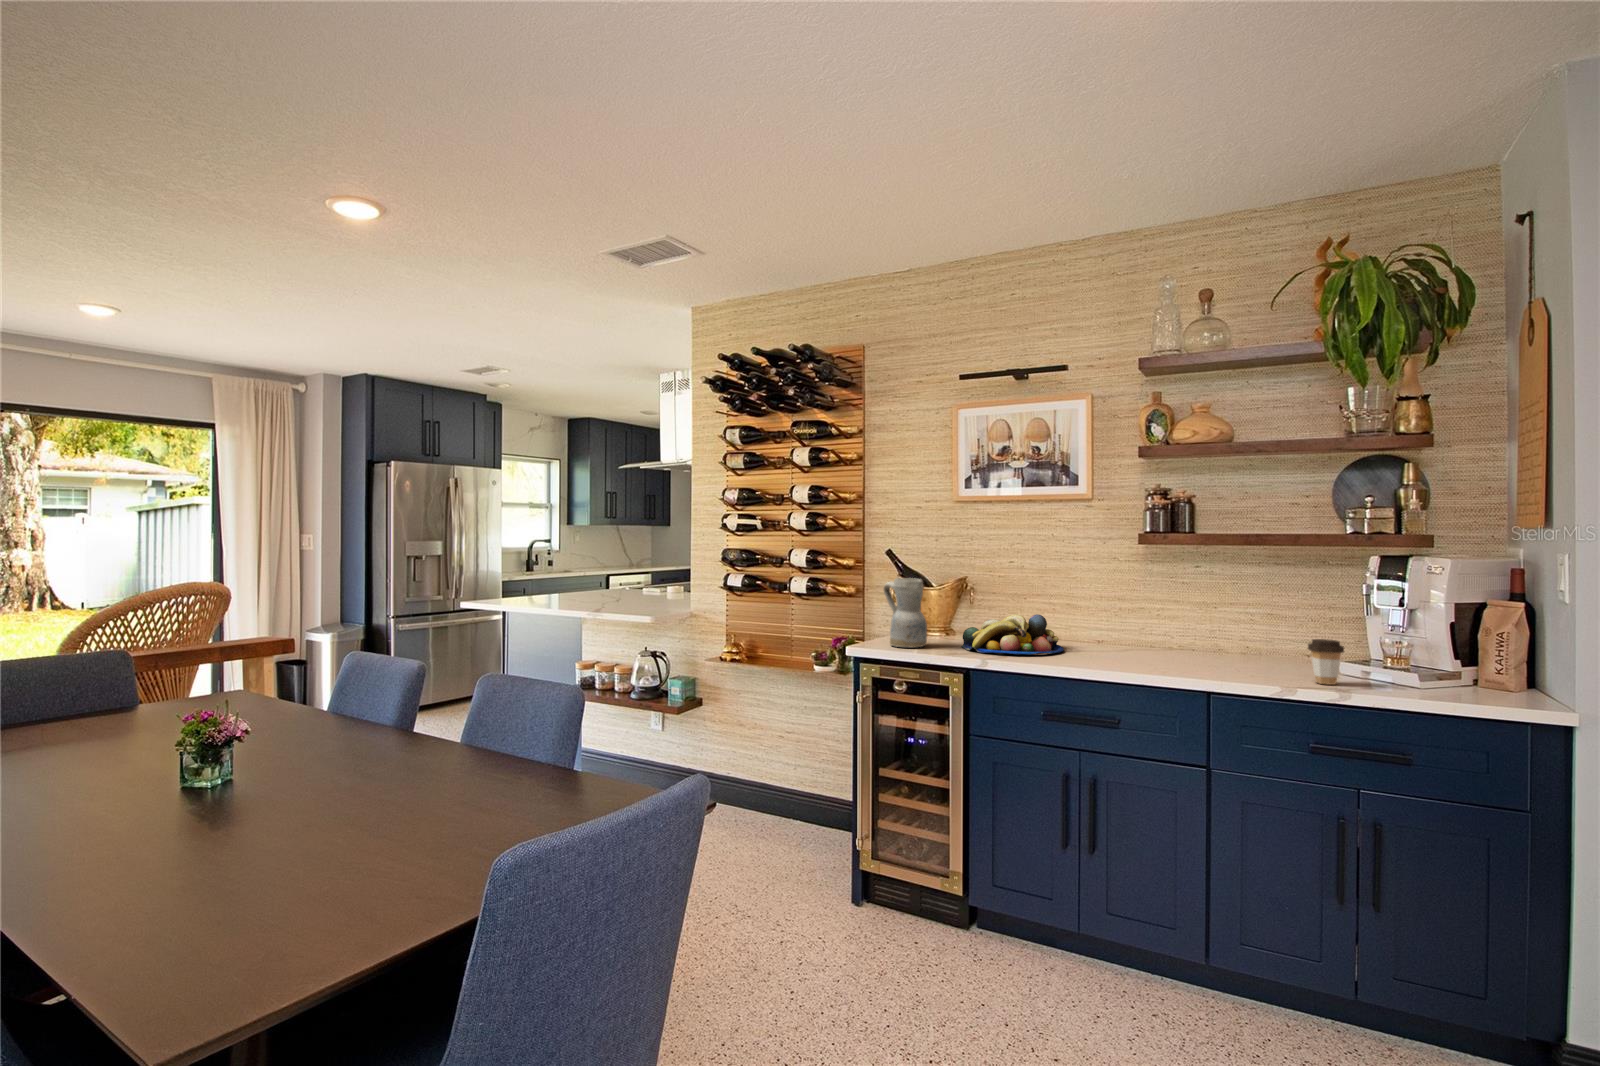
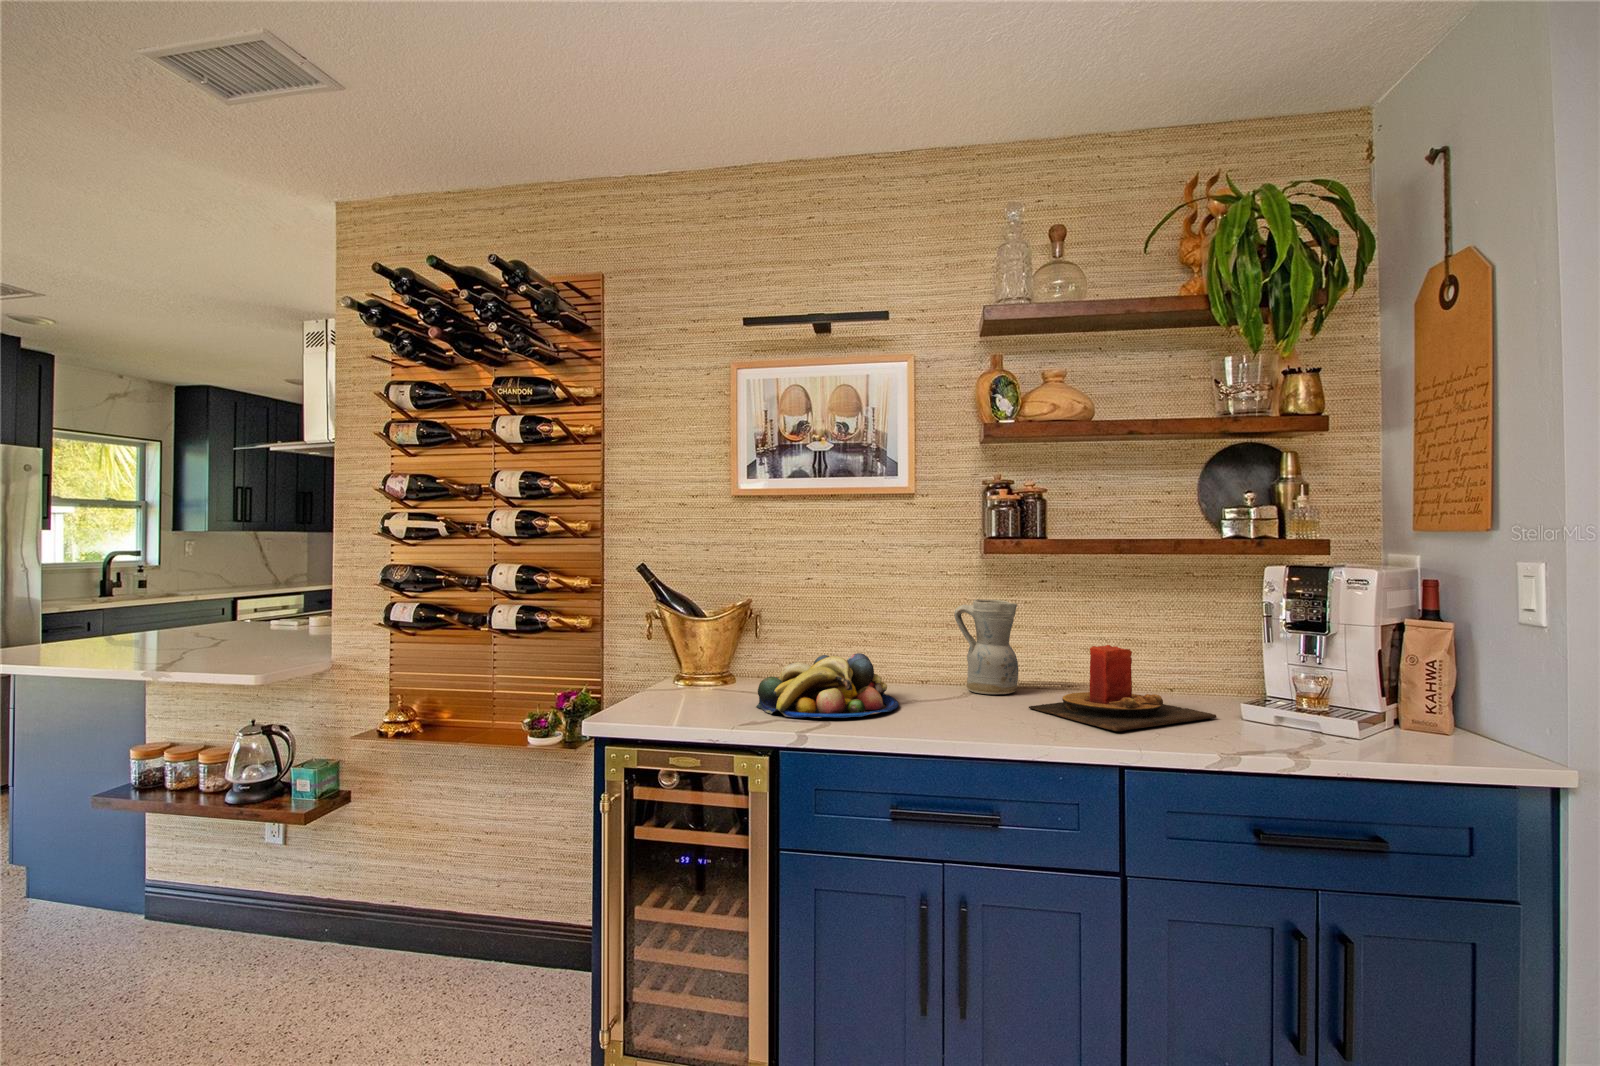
ceramic pitcher: present [883,578,927,648] -> present [954,599,1018,694]
candle: none [1163,613,1311,671] -> present [1029,645,1217,731]
coffee cup: present [1308,639,1344,685] -> none [1239,682,1291,745]

